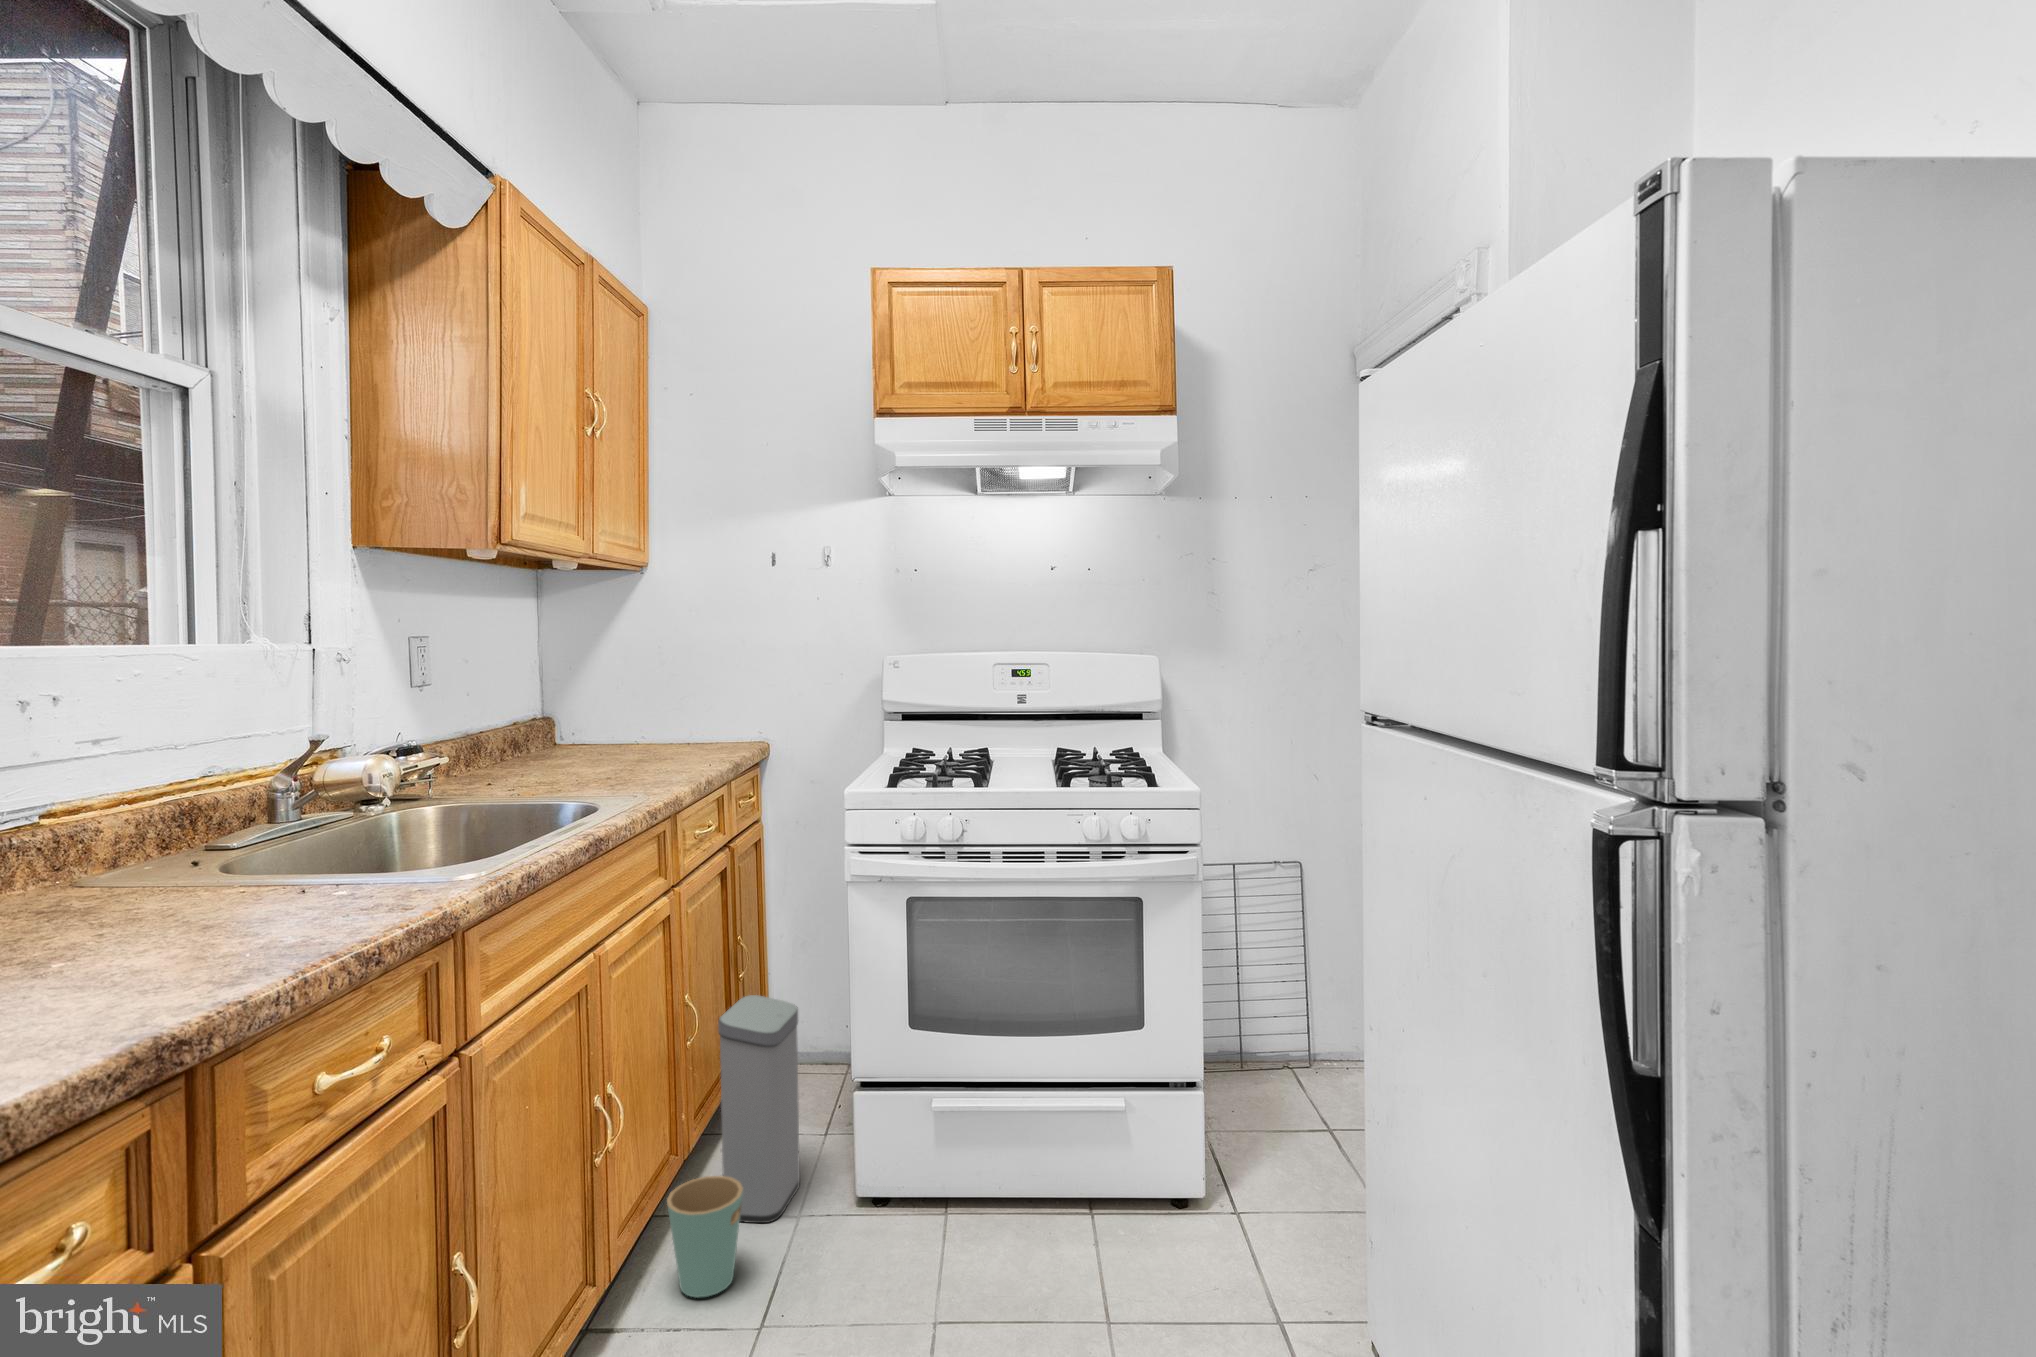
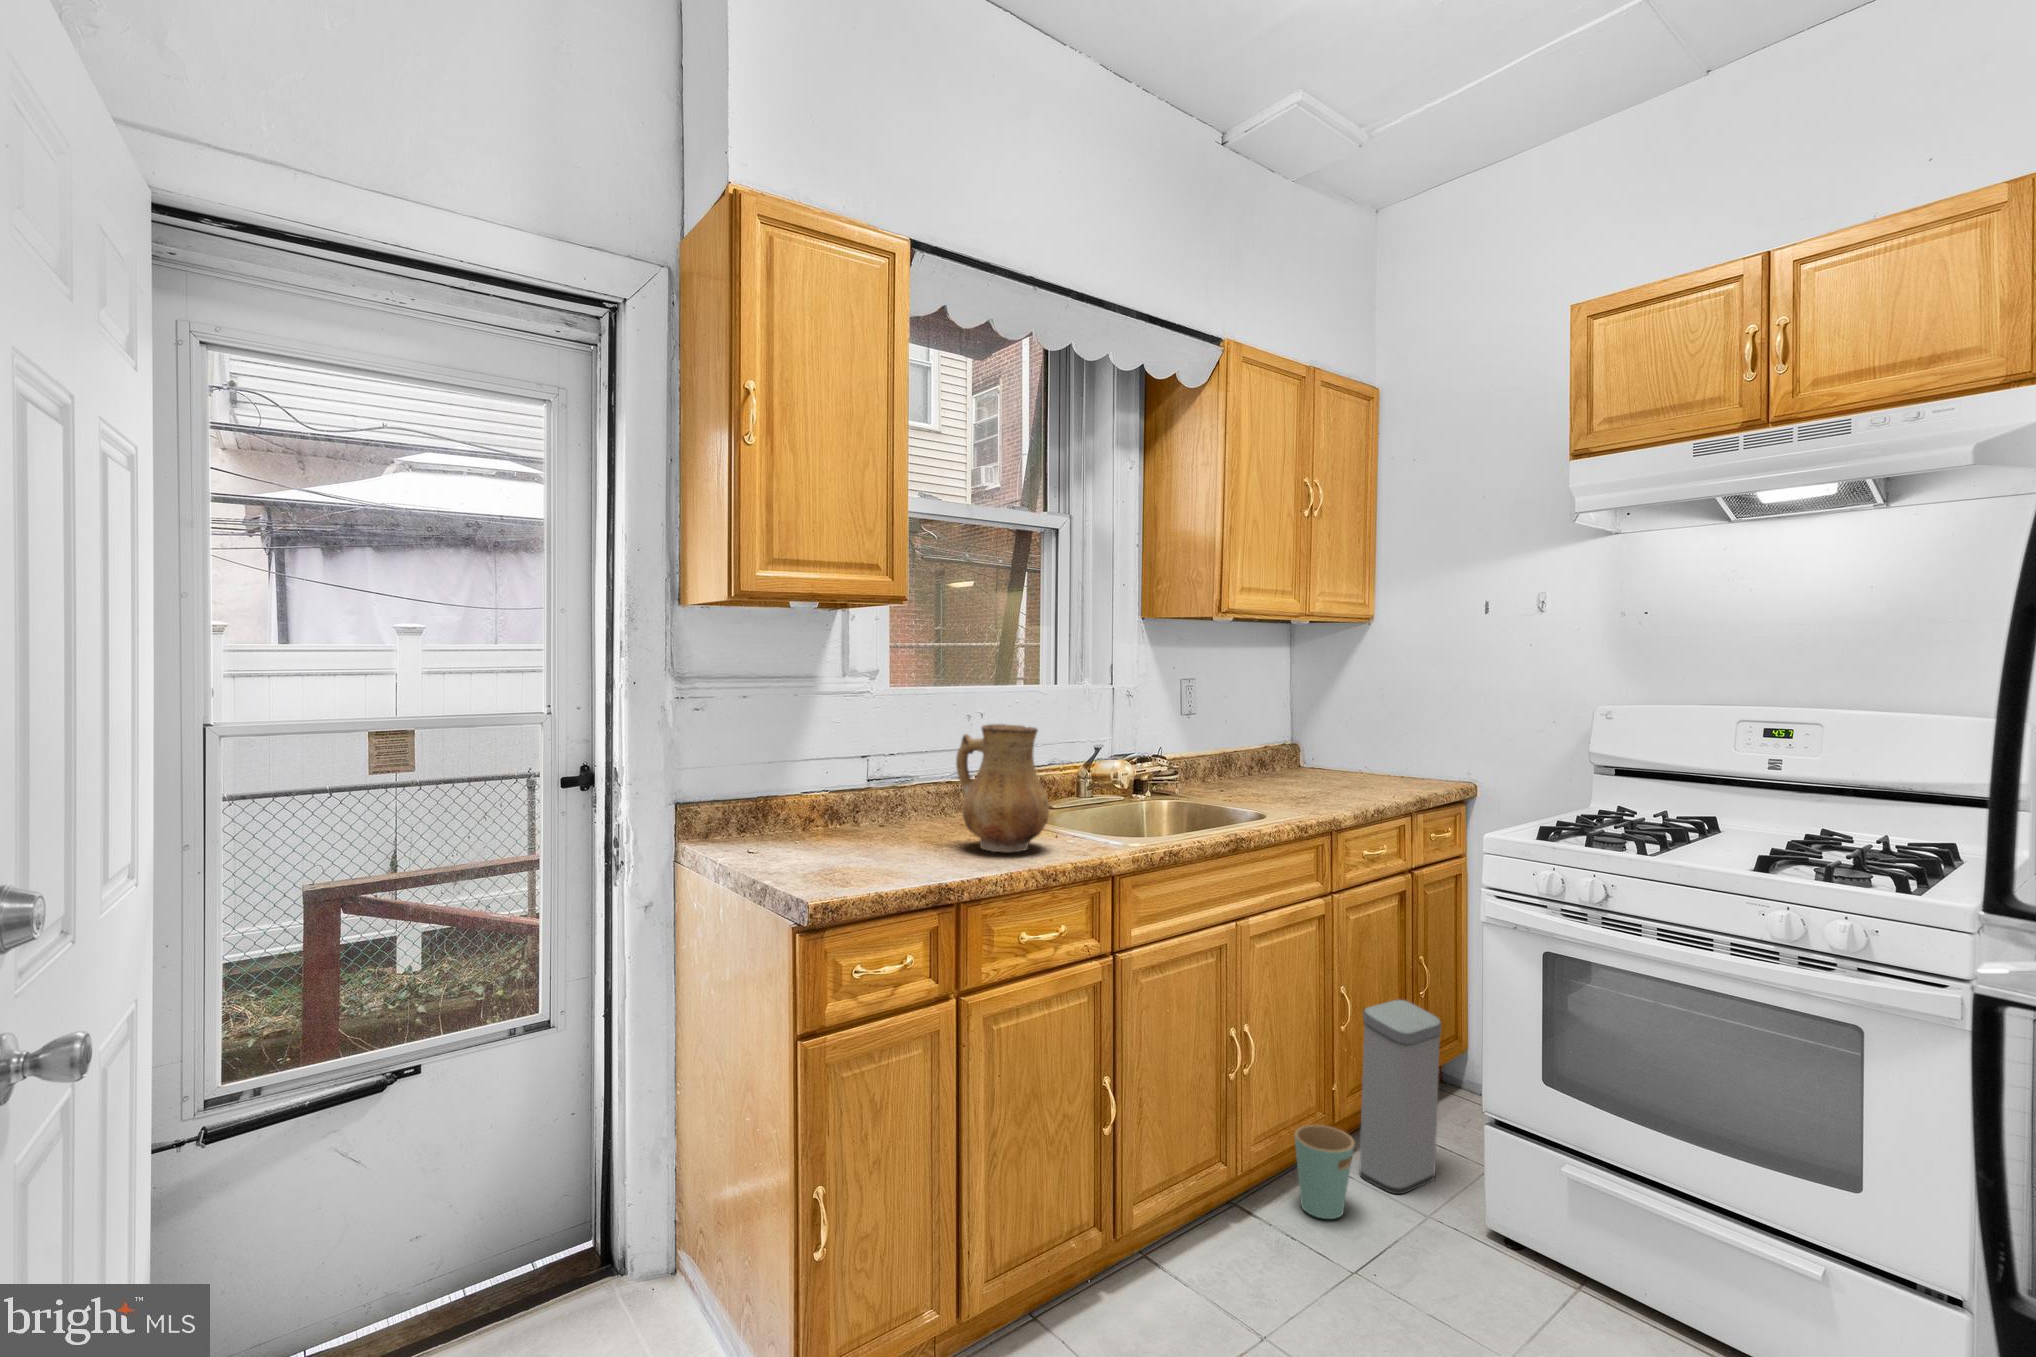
ceramic pitcher: none [83,701,322,944] -> present [956,724,1049,852]

